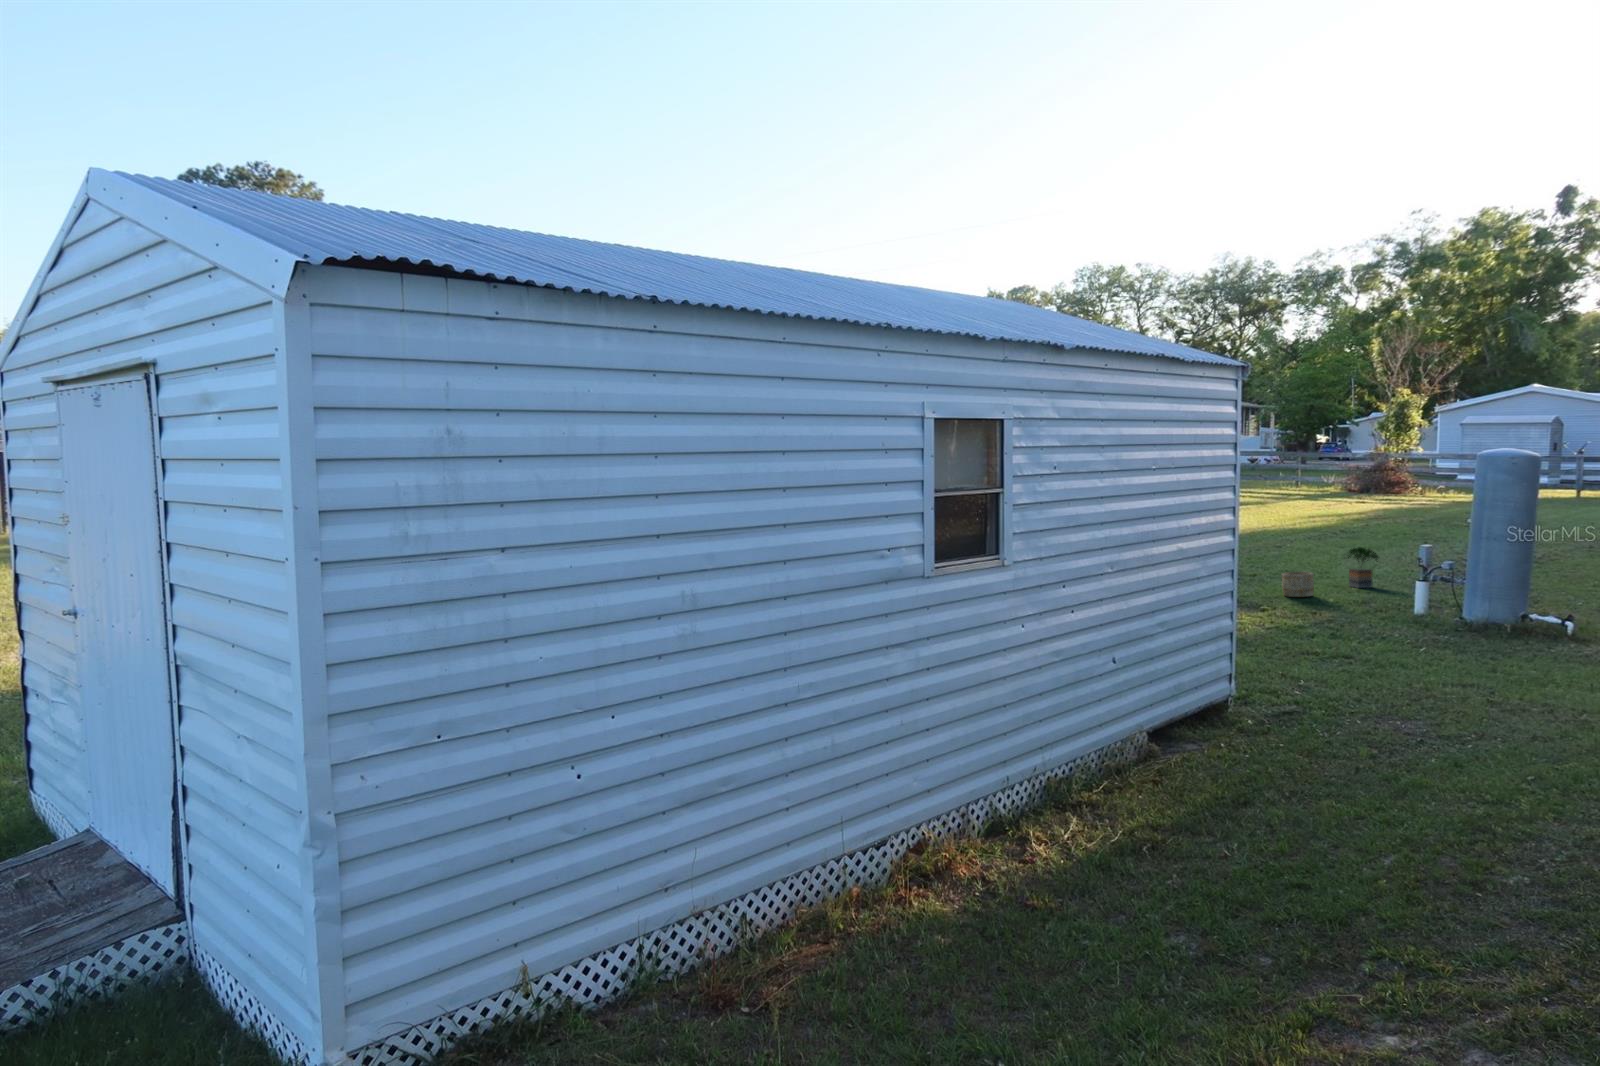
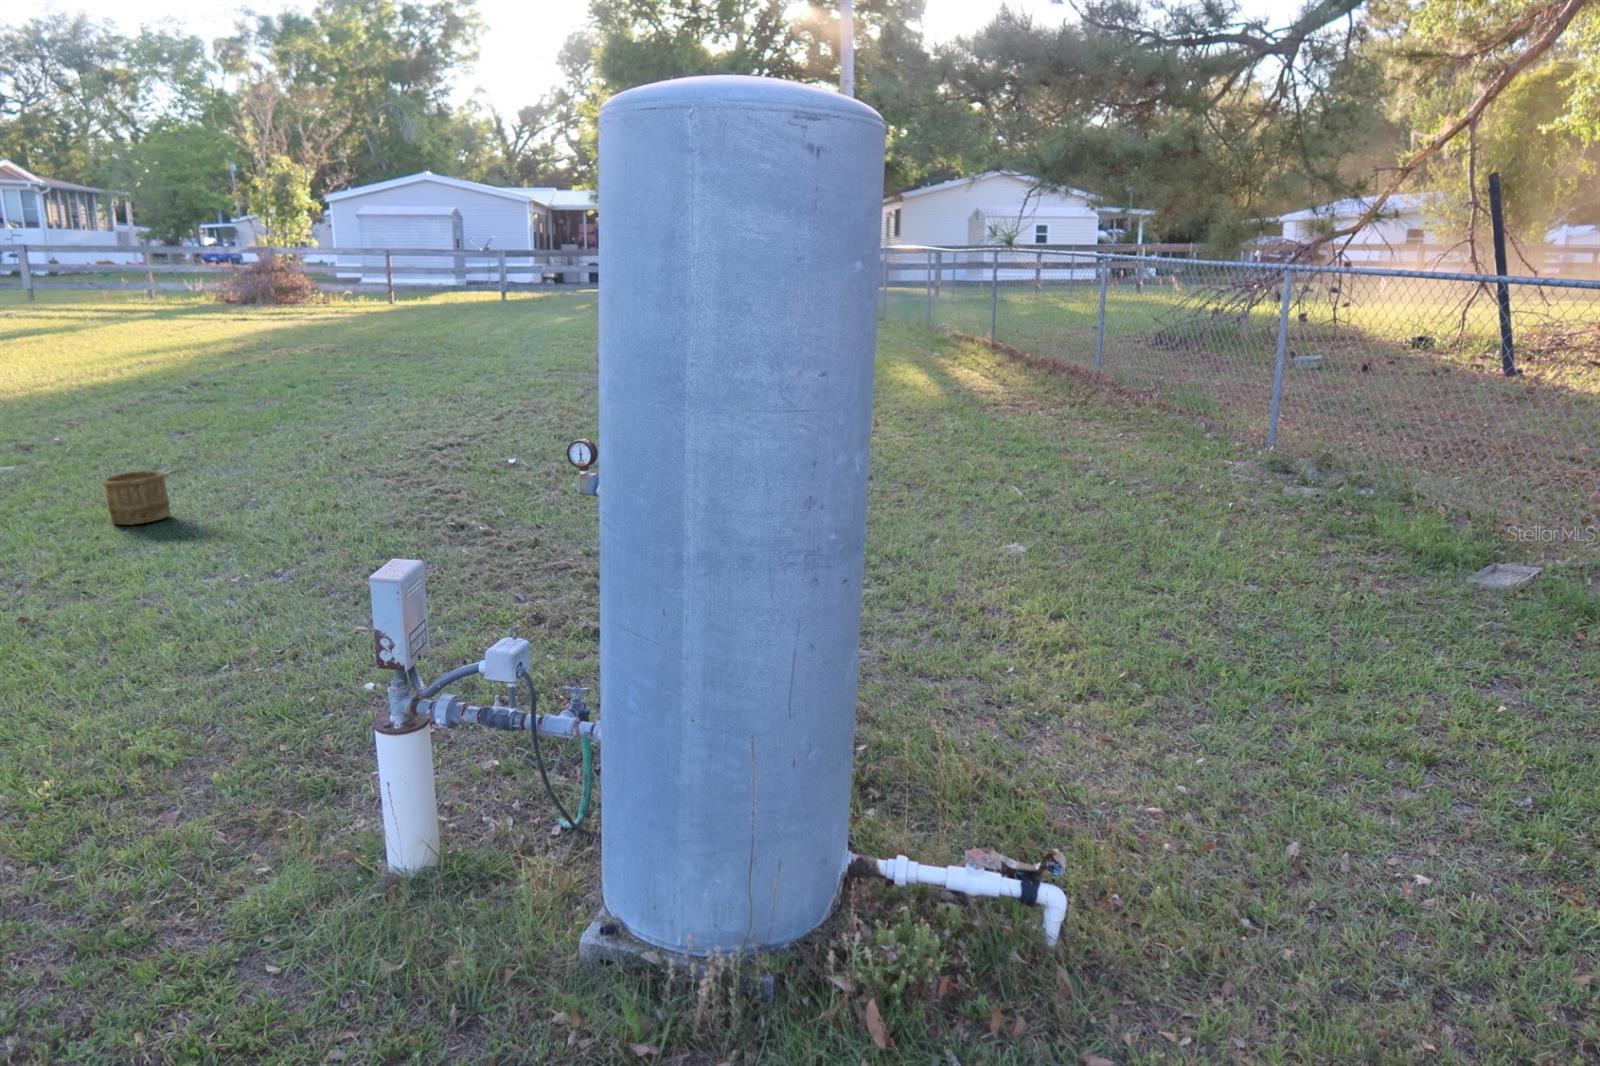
potted tree: present [1346,547,1379,588] -> none [220,409,281,486]

